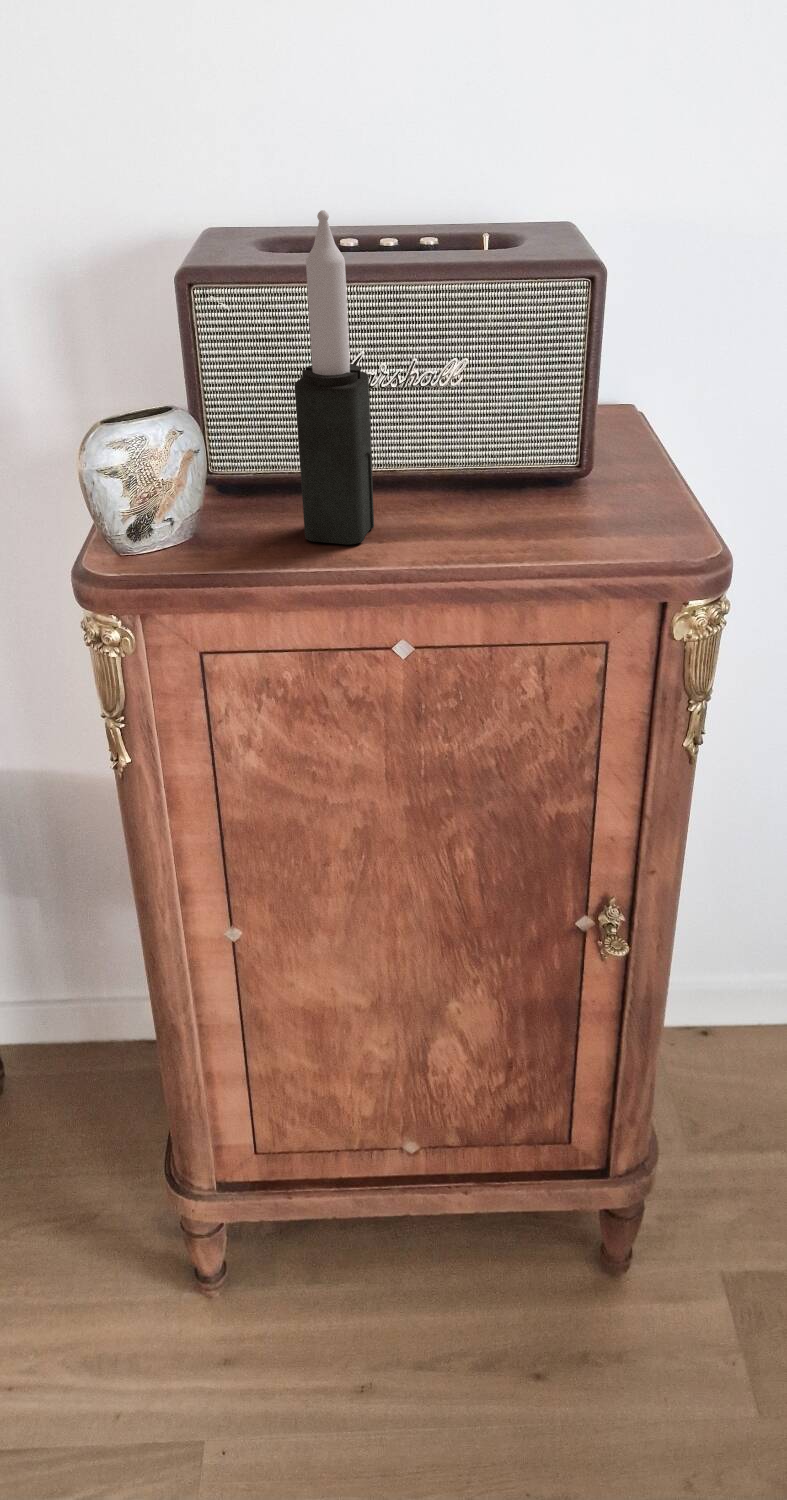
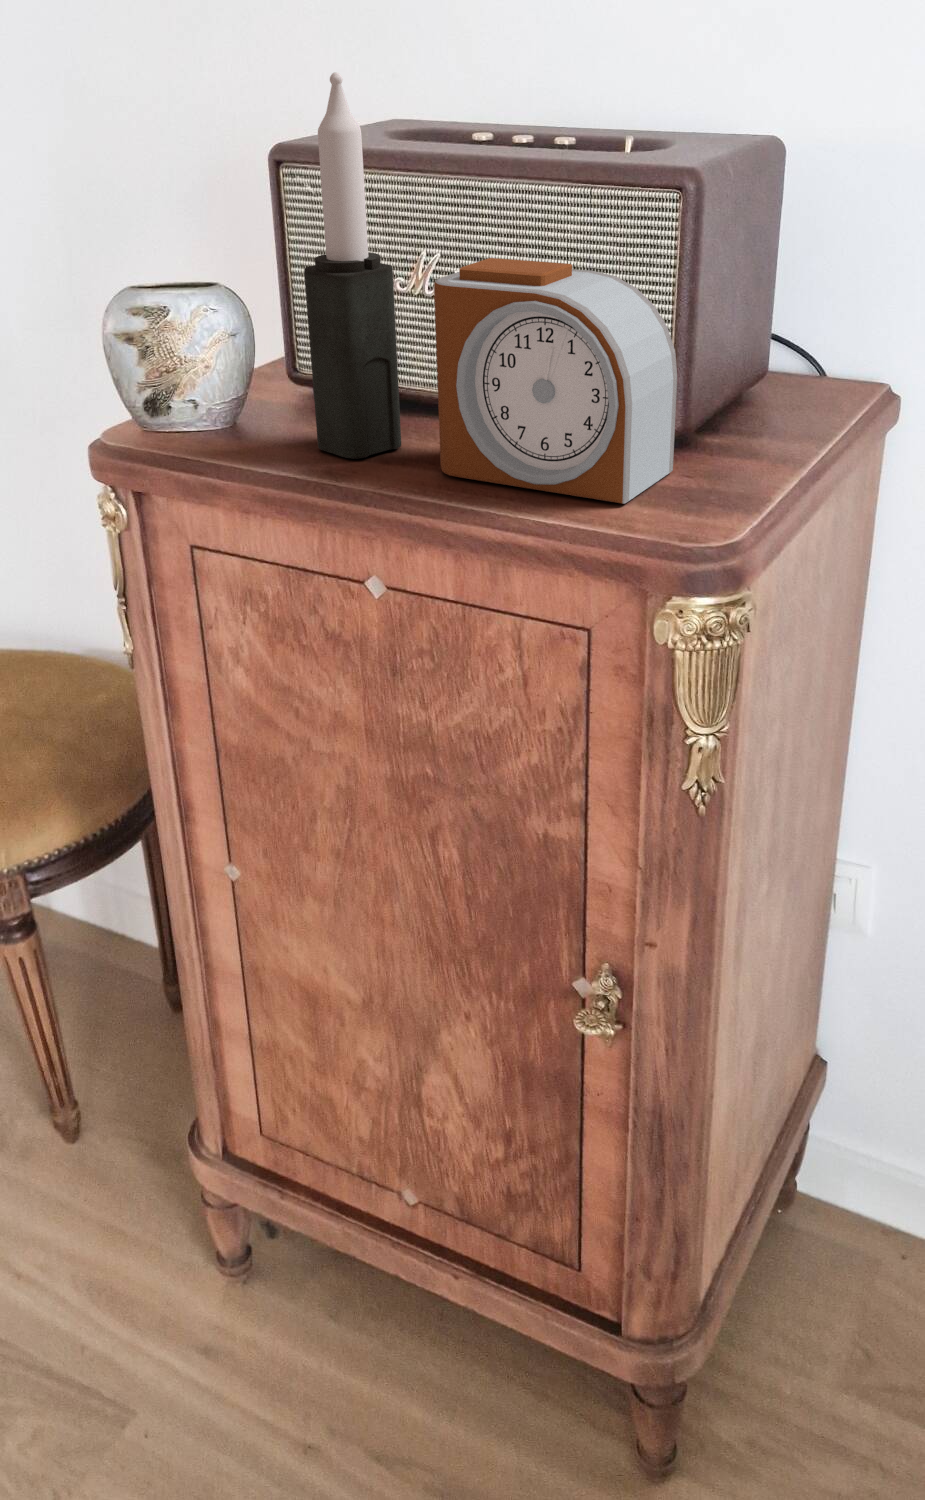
alarm clock: none [436,353,627,542] -> present [434,258,677,504]

